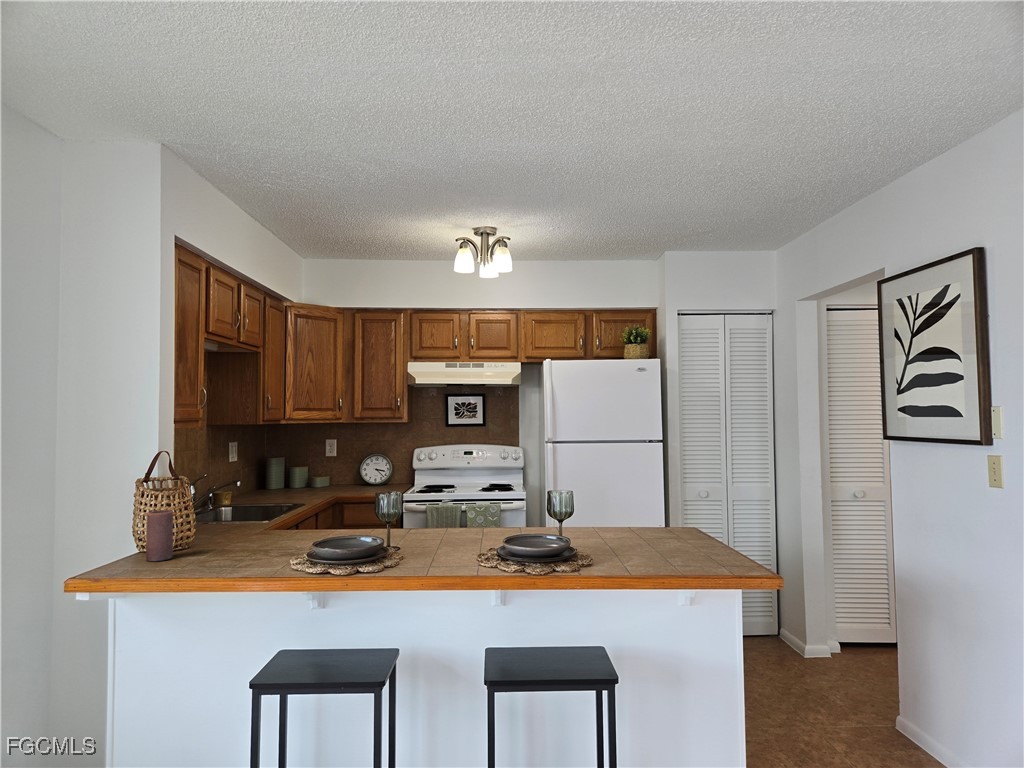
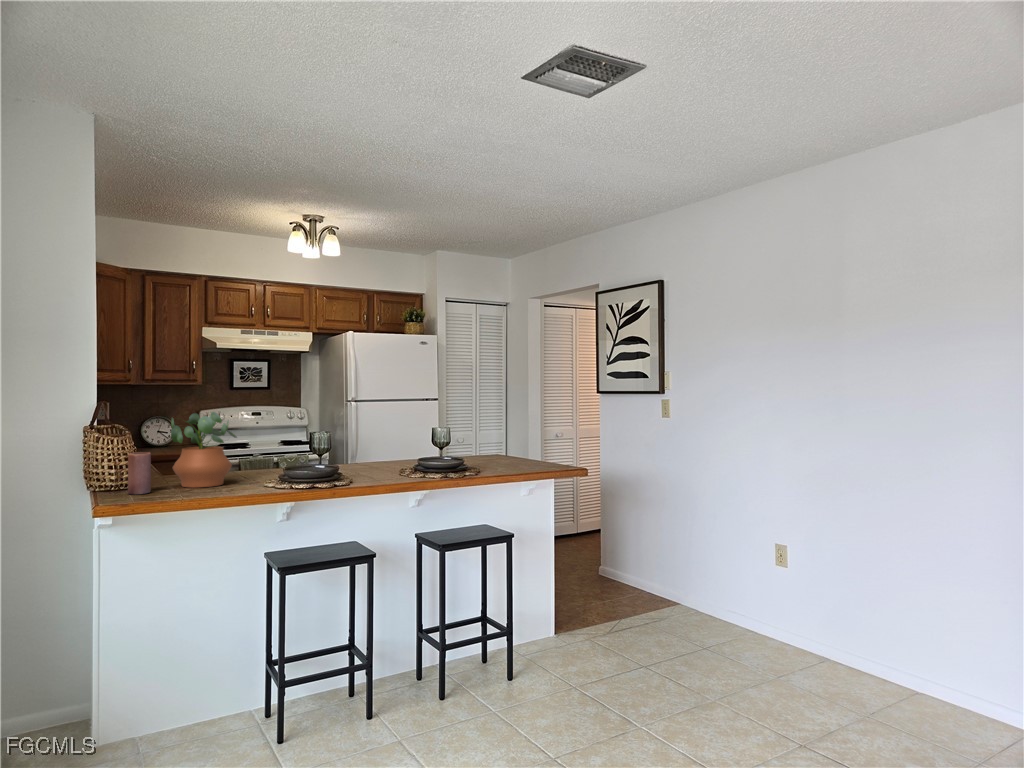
potted plant: none [212,463,293,555] -> present [171,412,237,488]

